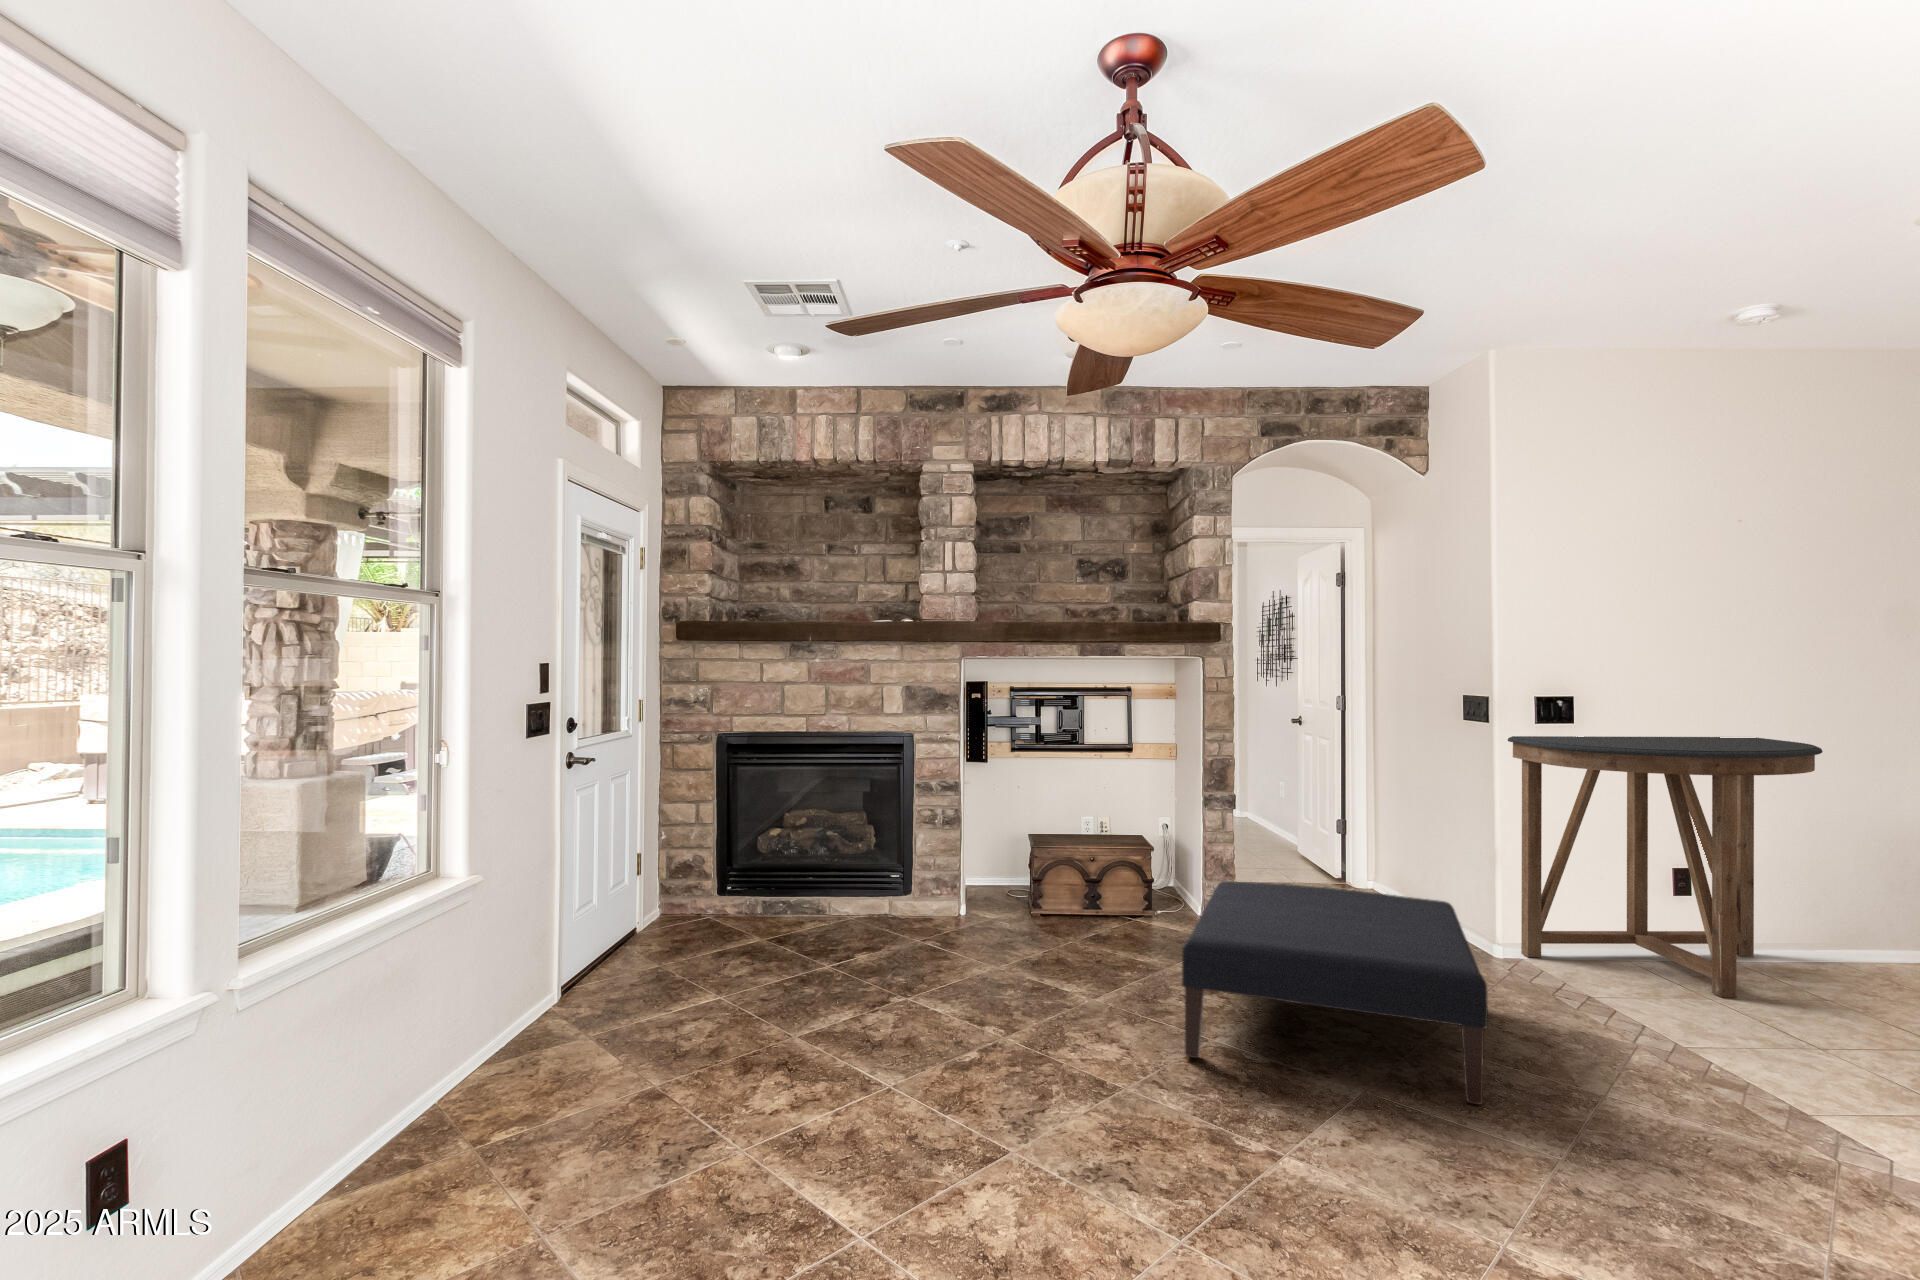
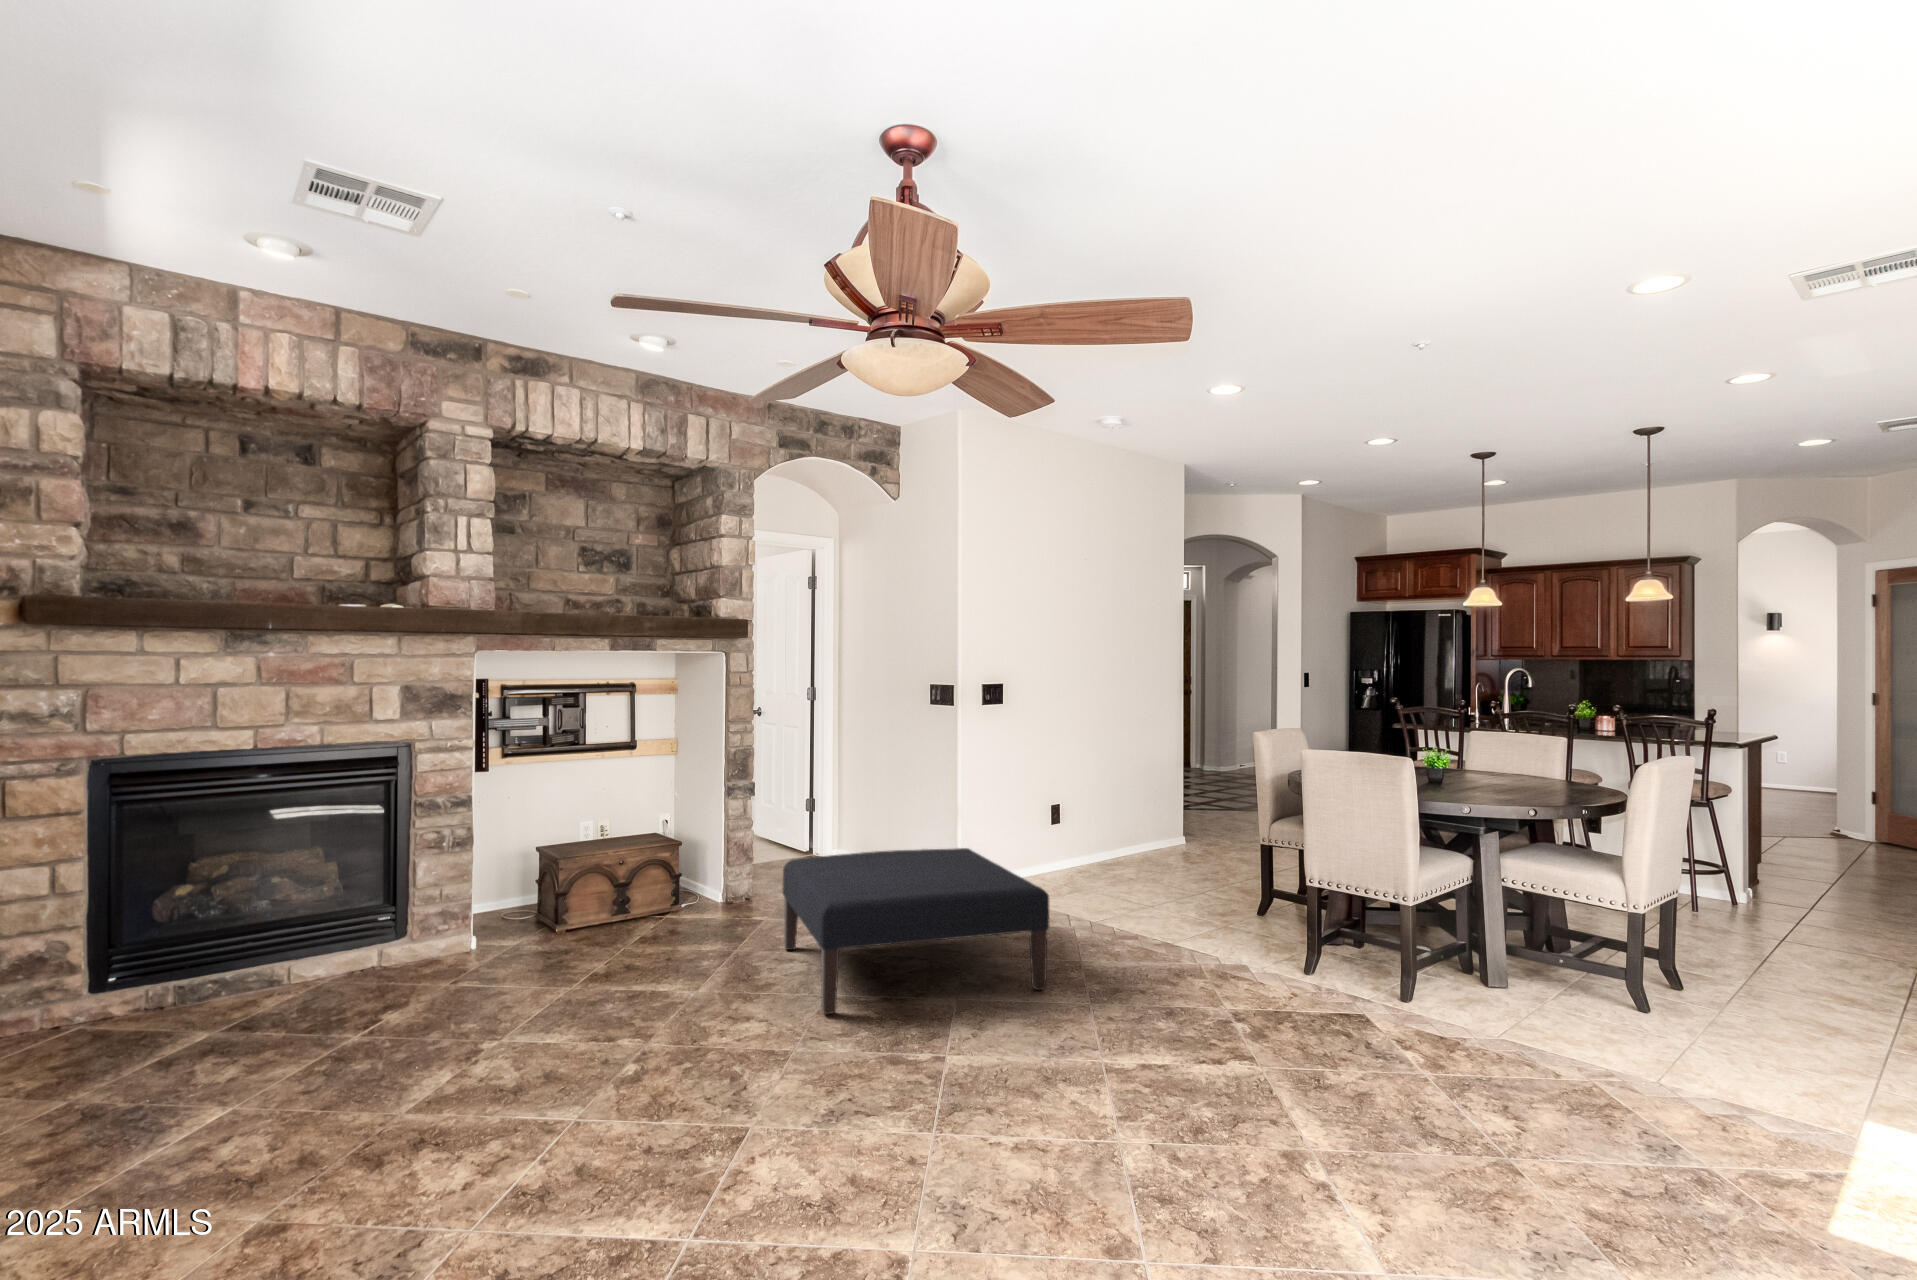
console table: present [1508,736,1823,997] -> none [975,708,1153,892]

